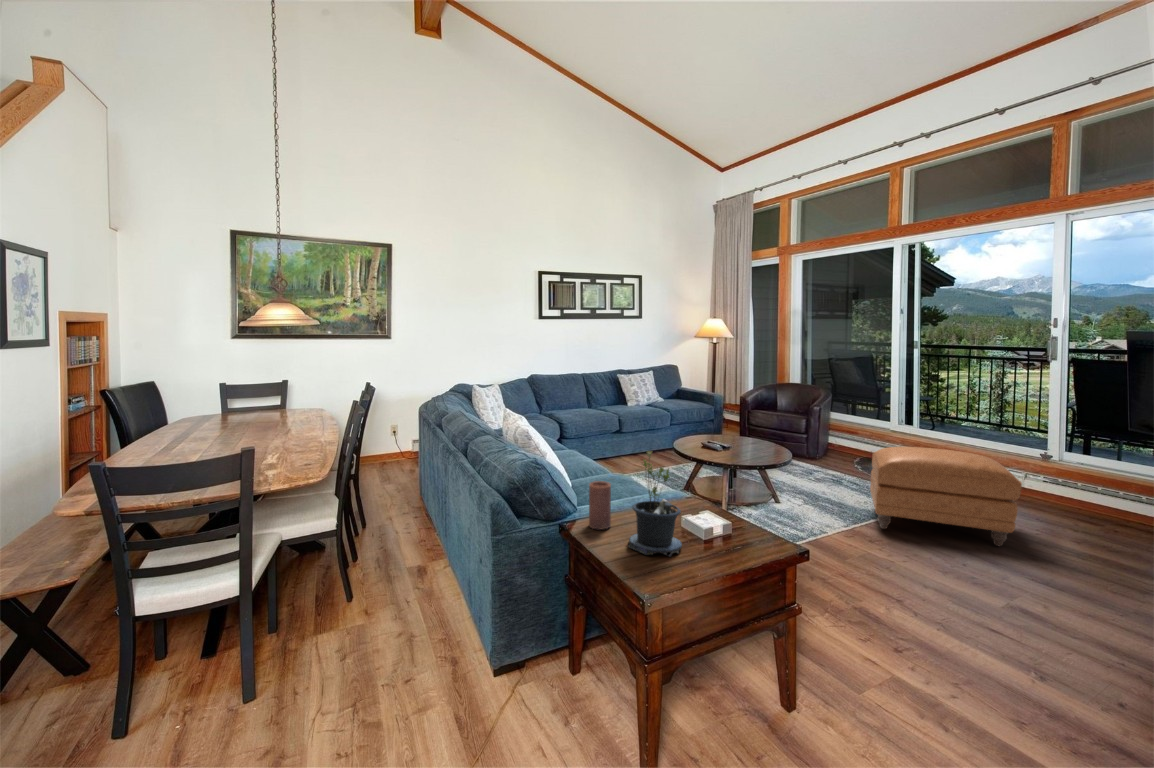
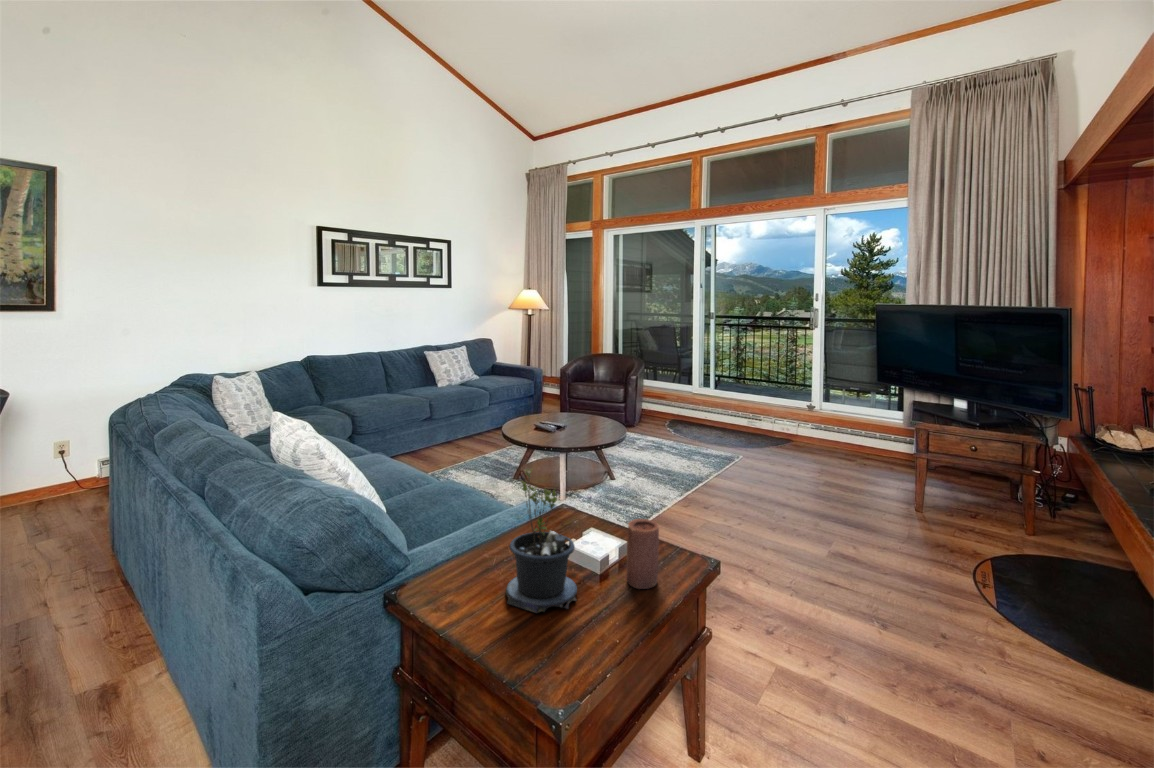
ottoman: present [870,447,1022,546] -> none [693,412,825,498]
candle: present [589,481,611,529] -> present [627,519,659,589]

